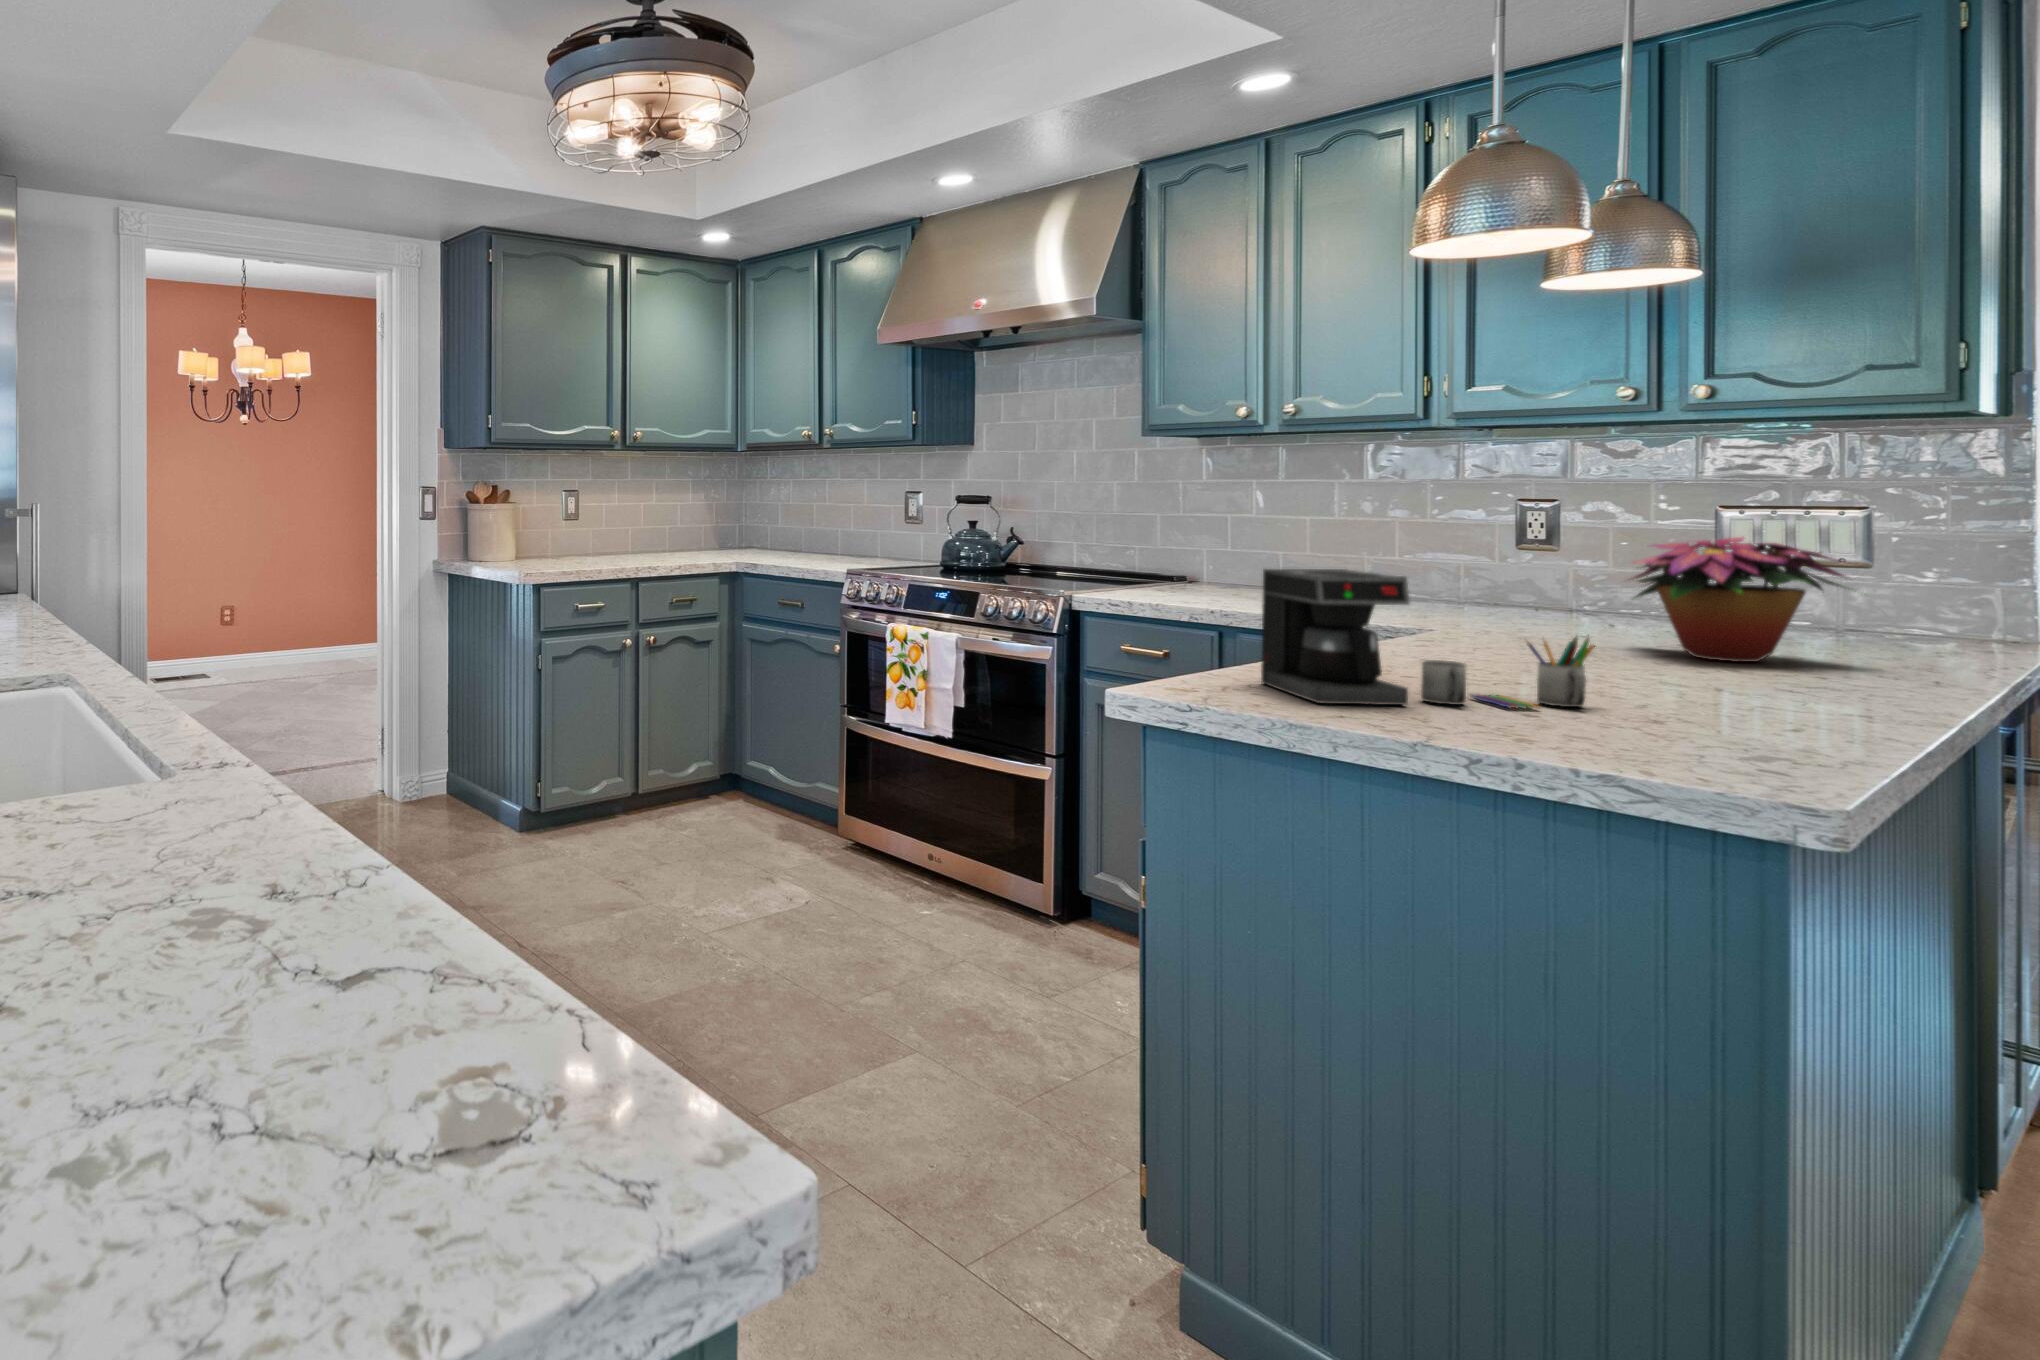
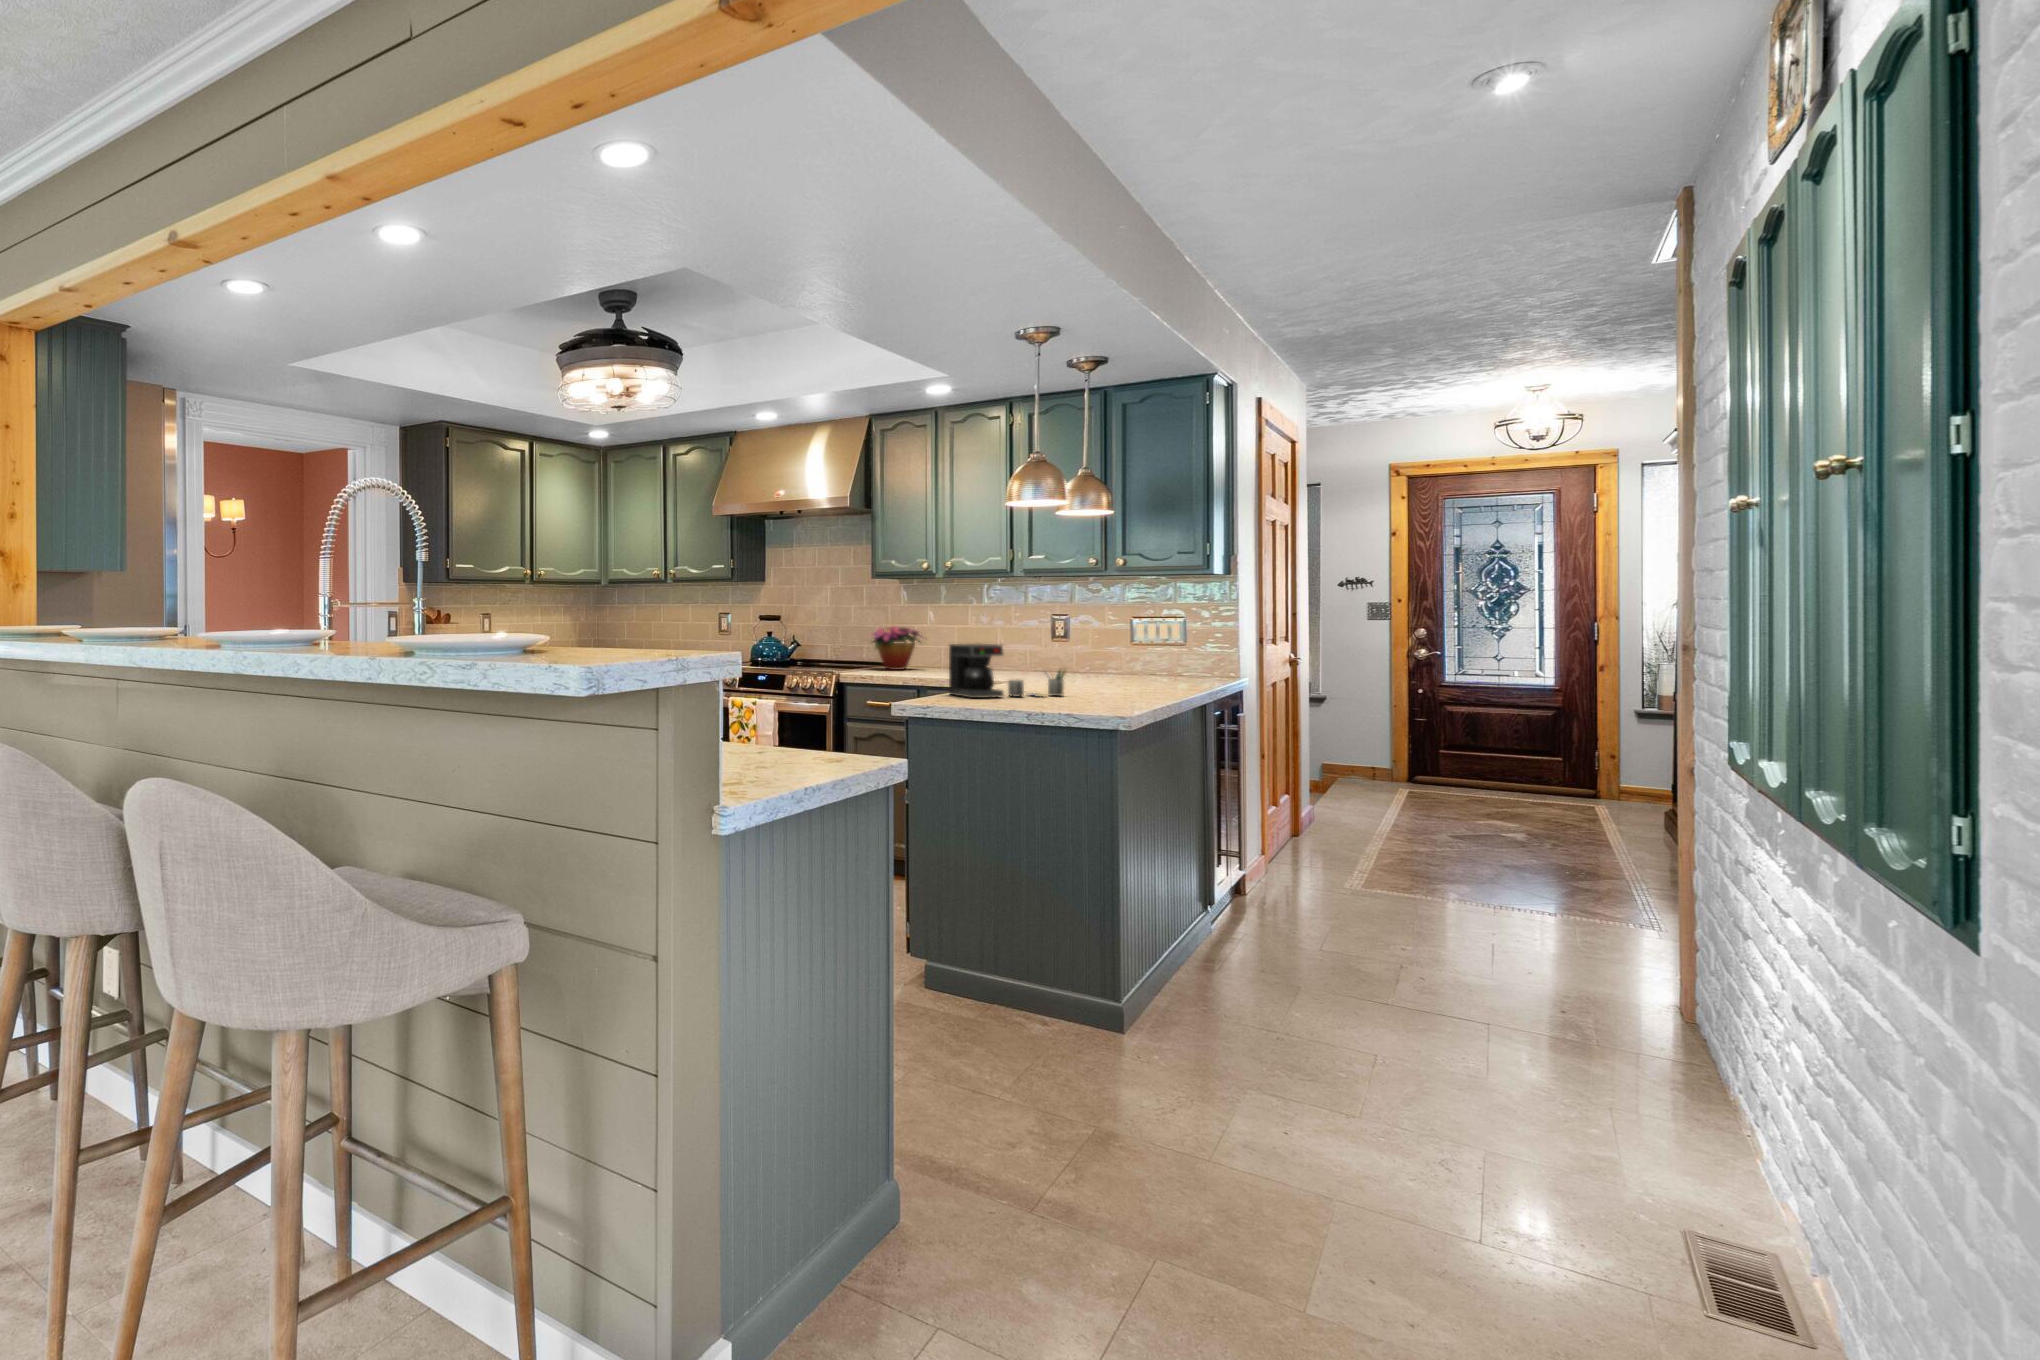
flower arrangement: present [1631,537,1846,662] -> present [872,627,921,670]

